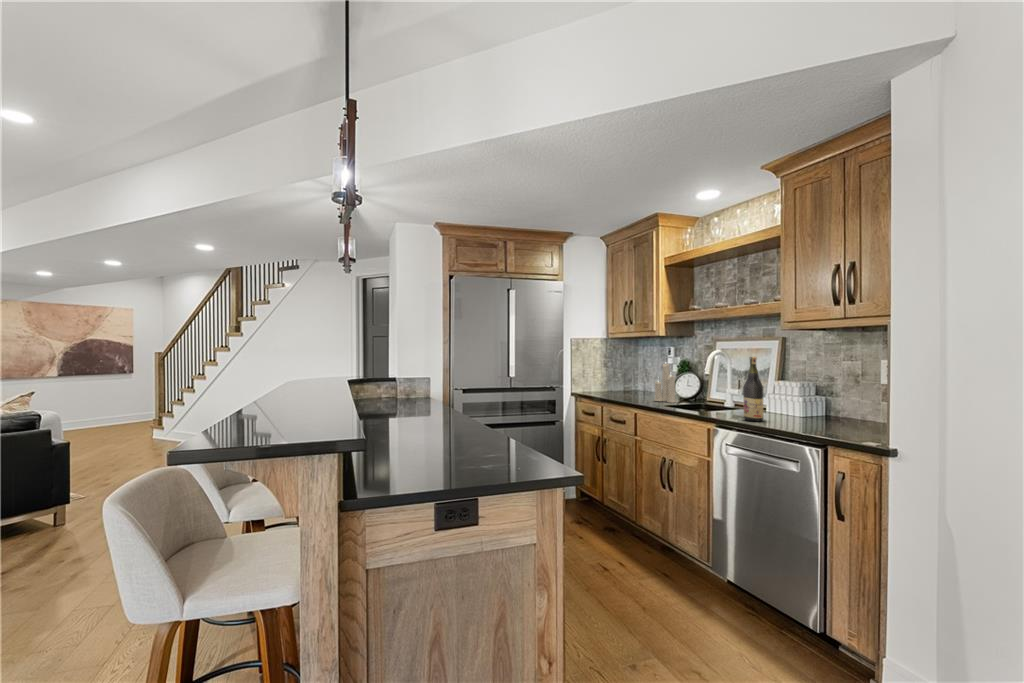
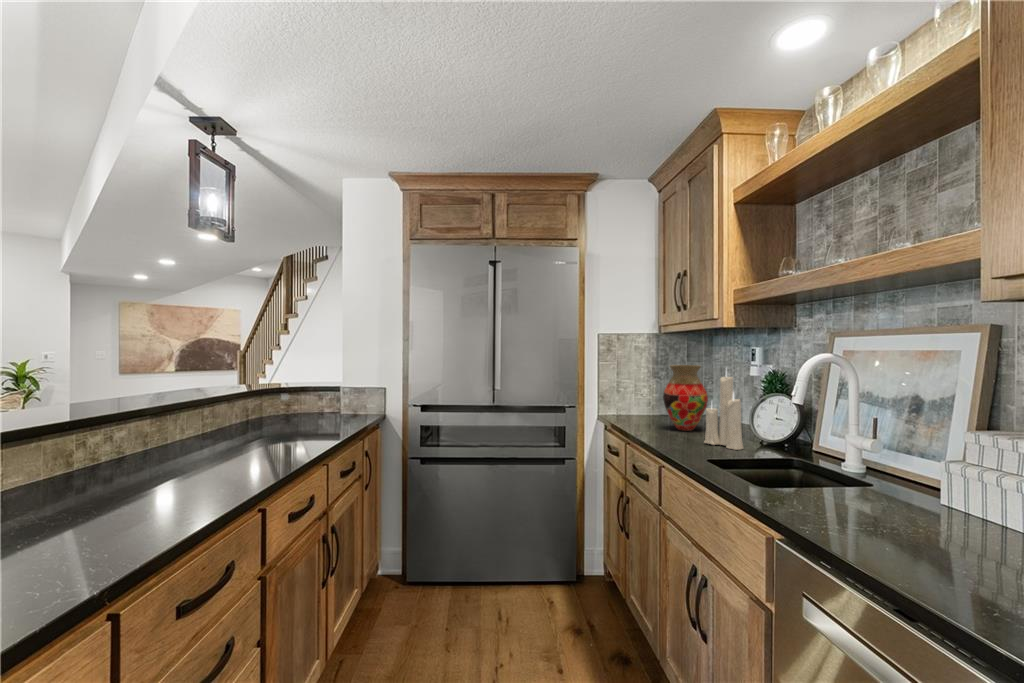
wine bottle: present [743,357,764,421] -> none [864,371,929,556]
vase: none [622,358,649,397] -> present [663,365,708,431]

